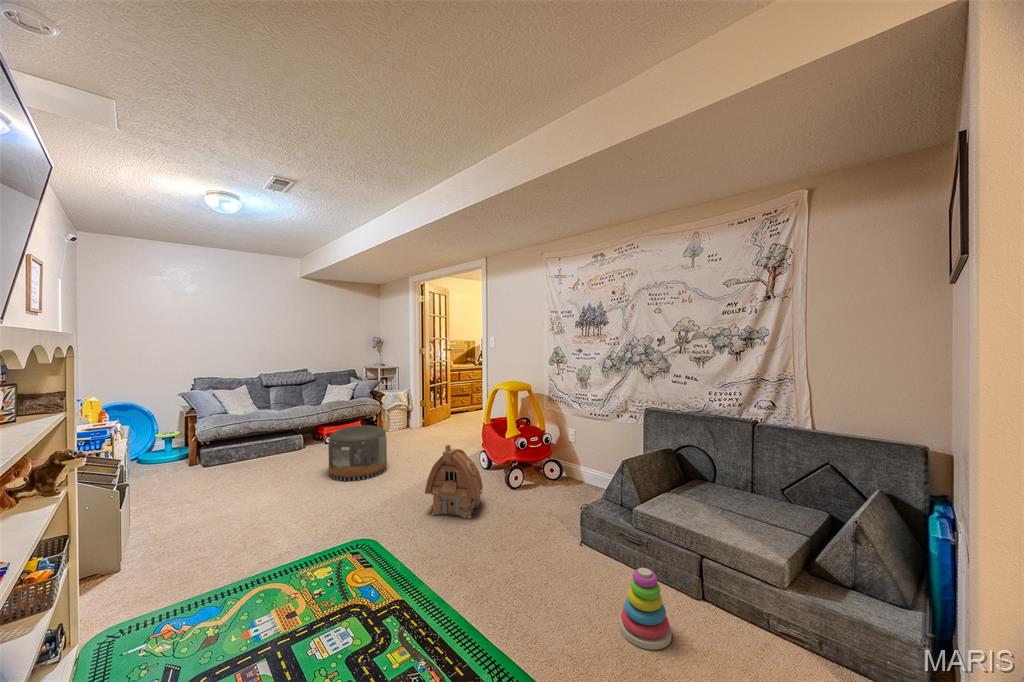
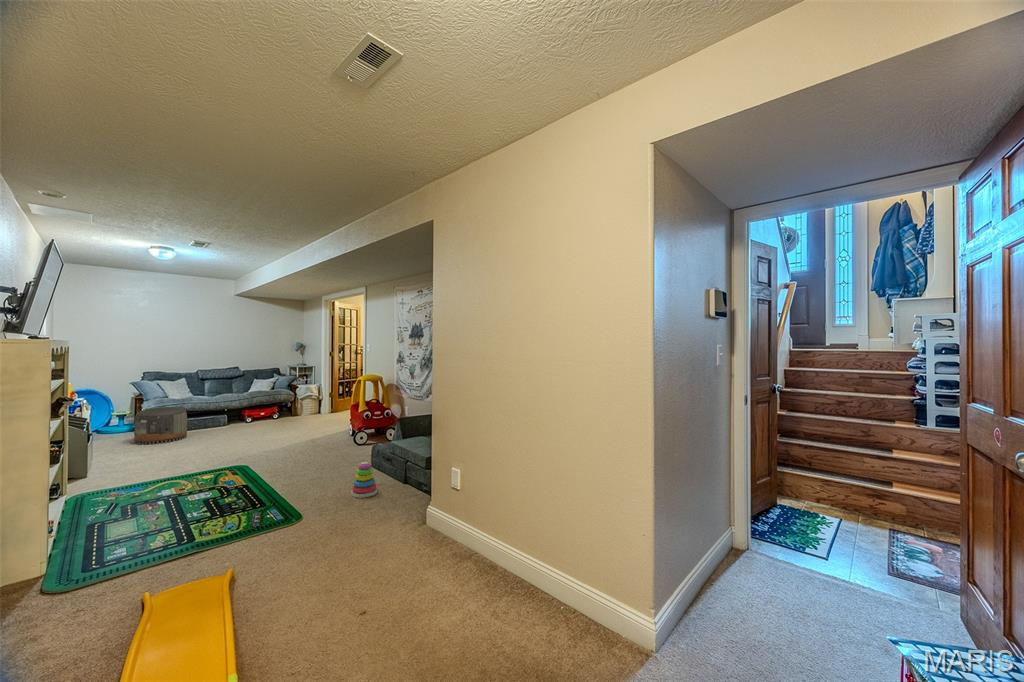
pouf: present [328,425,387,481] -> present [134,407,187,445]
toy house: present [425,445,483,518] -> none [289,411,332,457]

